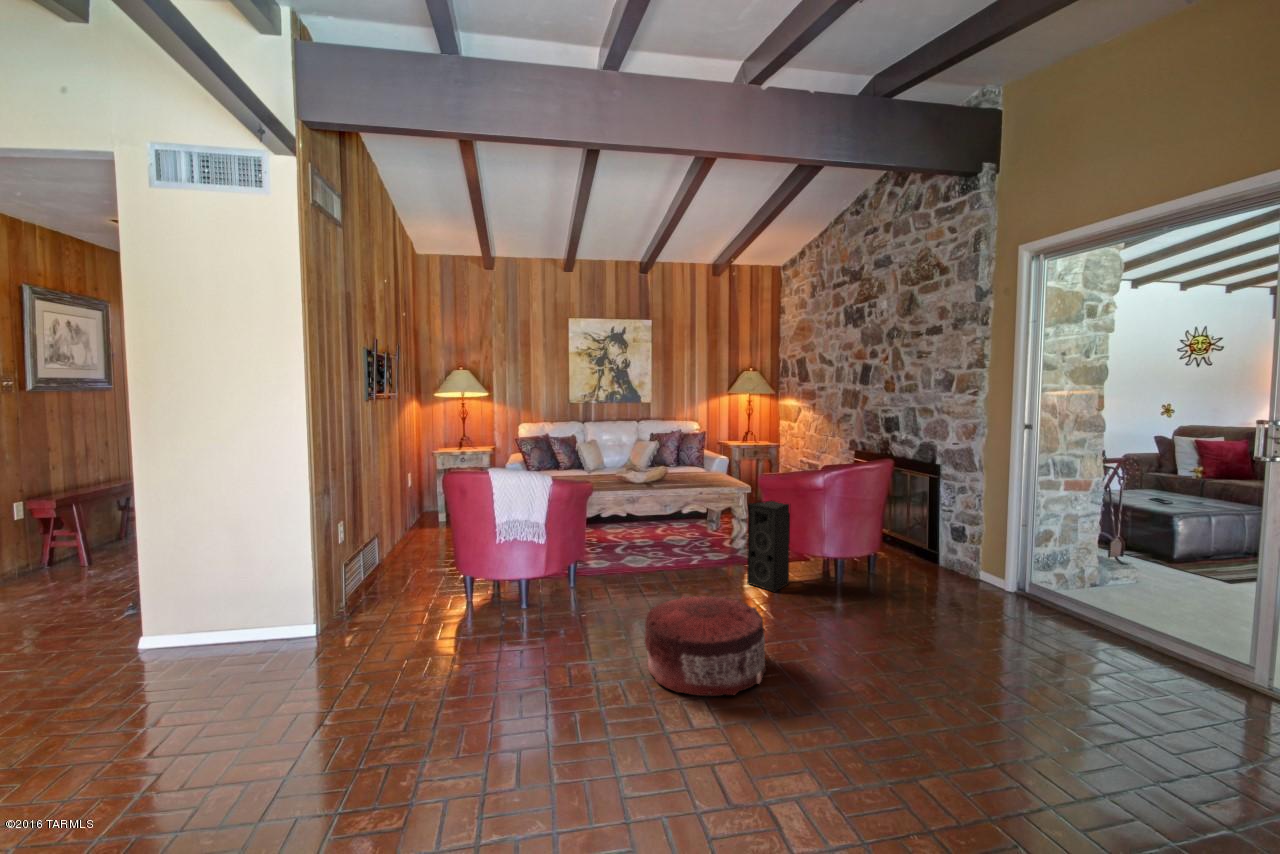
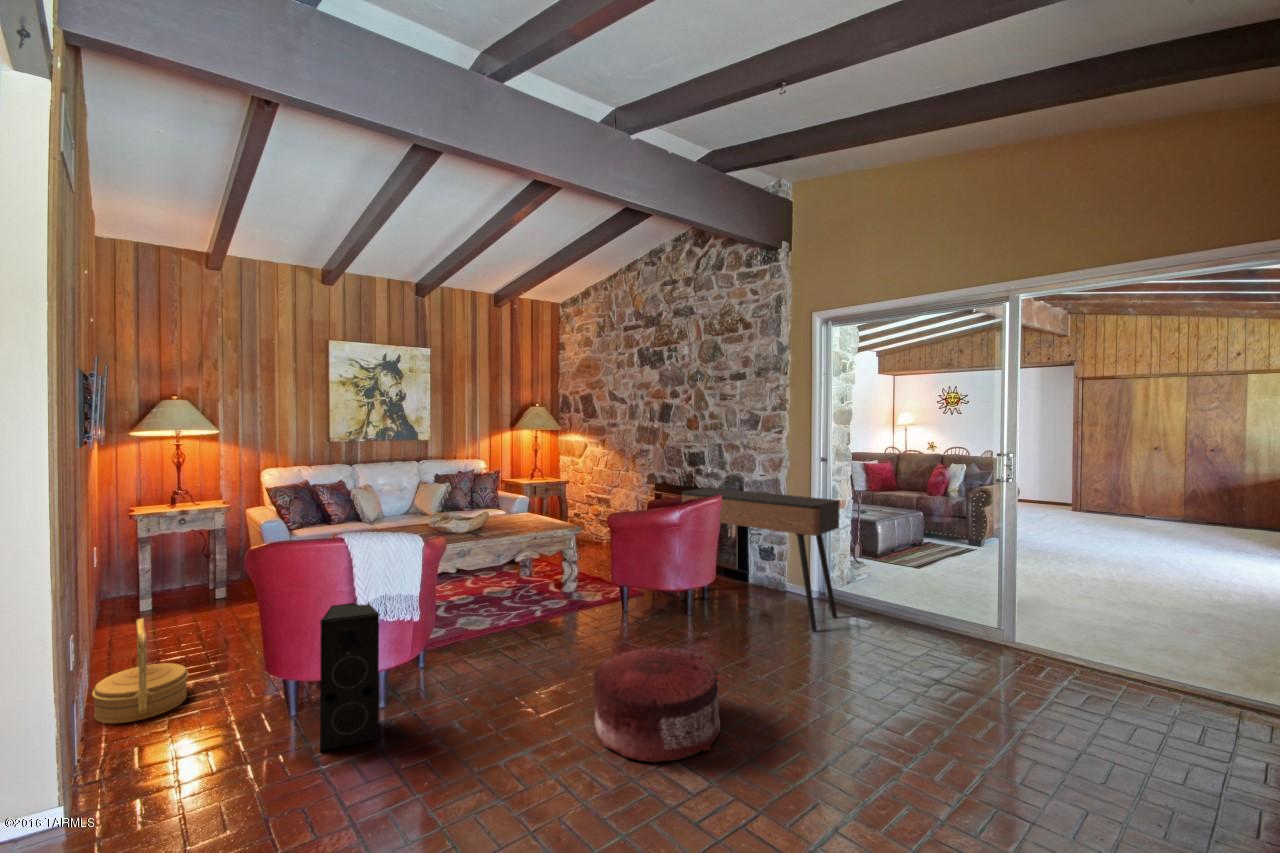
console table: none [840,454,1021,622] -> present [680,488,840,631]
speaker: present [747,501,790,592] -> present [320,602,379,751]
woven basket: none [367,521,422,587] -> present [92,619,188,724]

